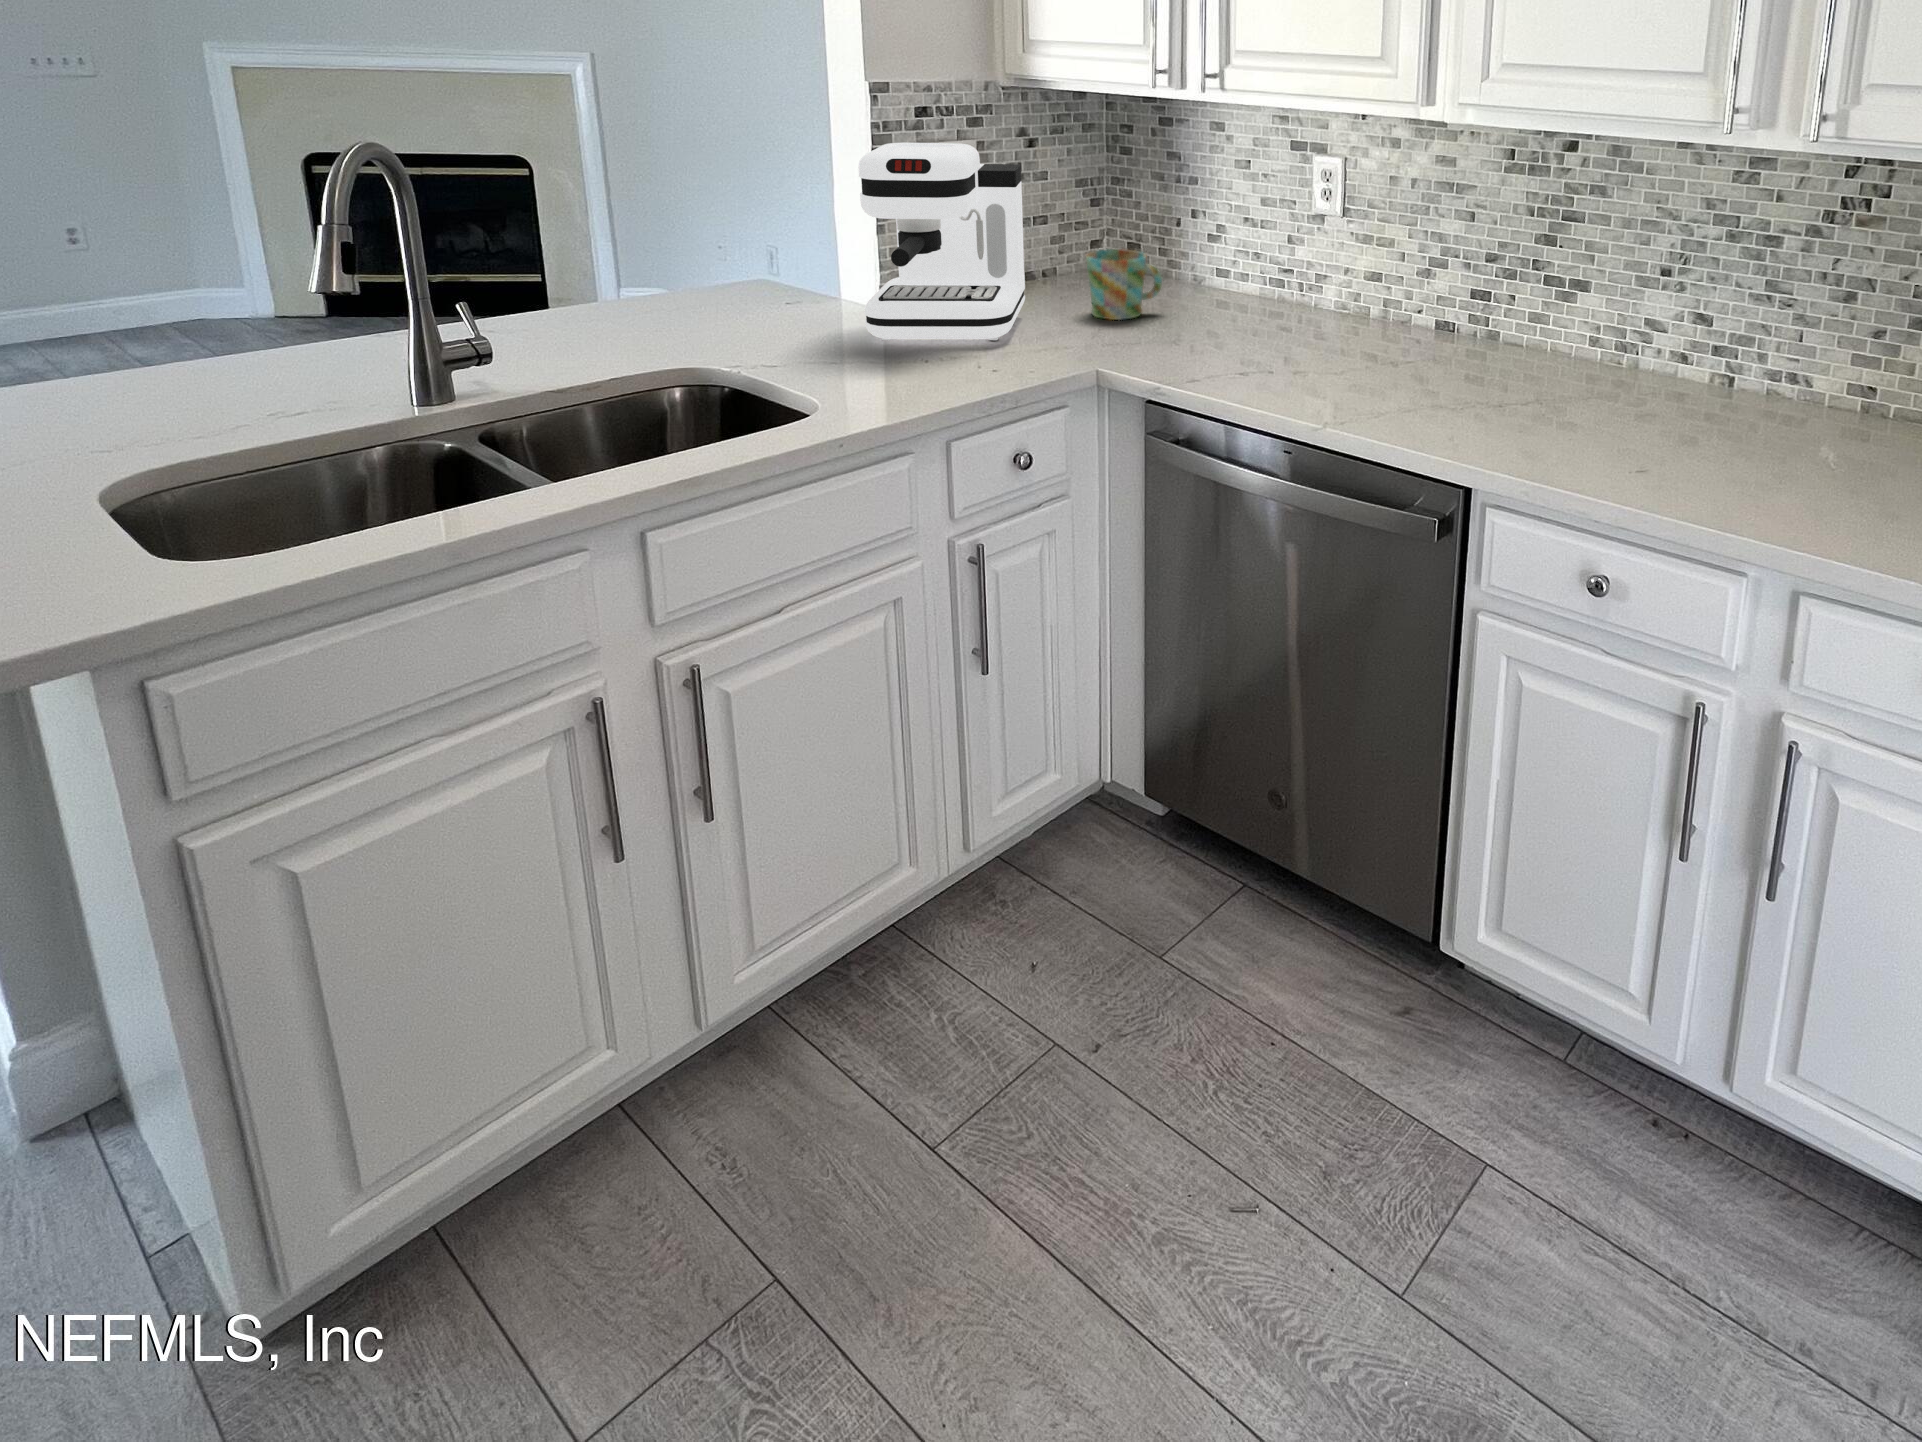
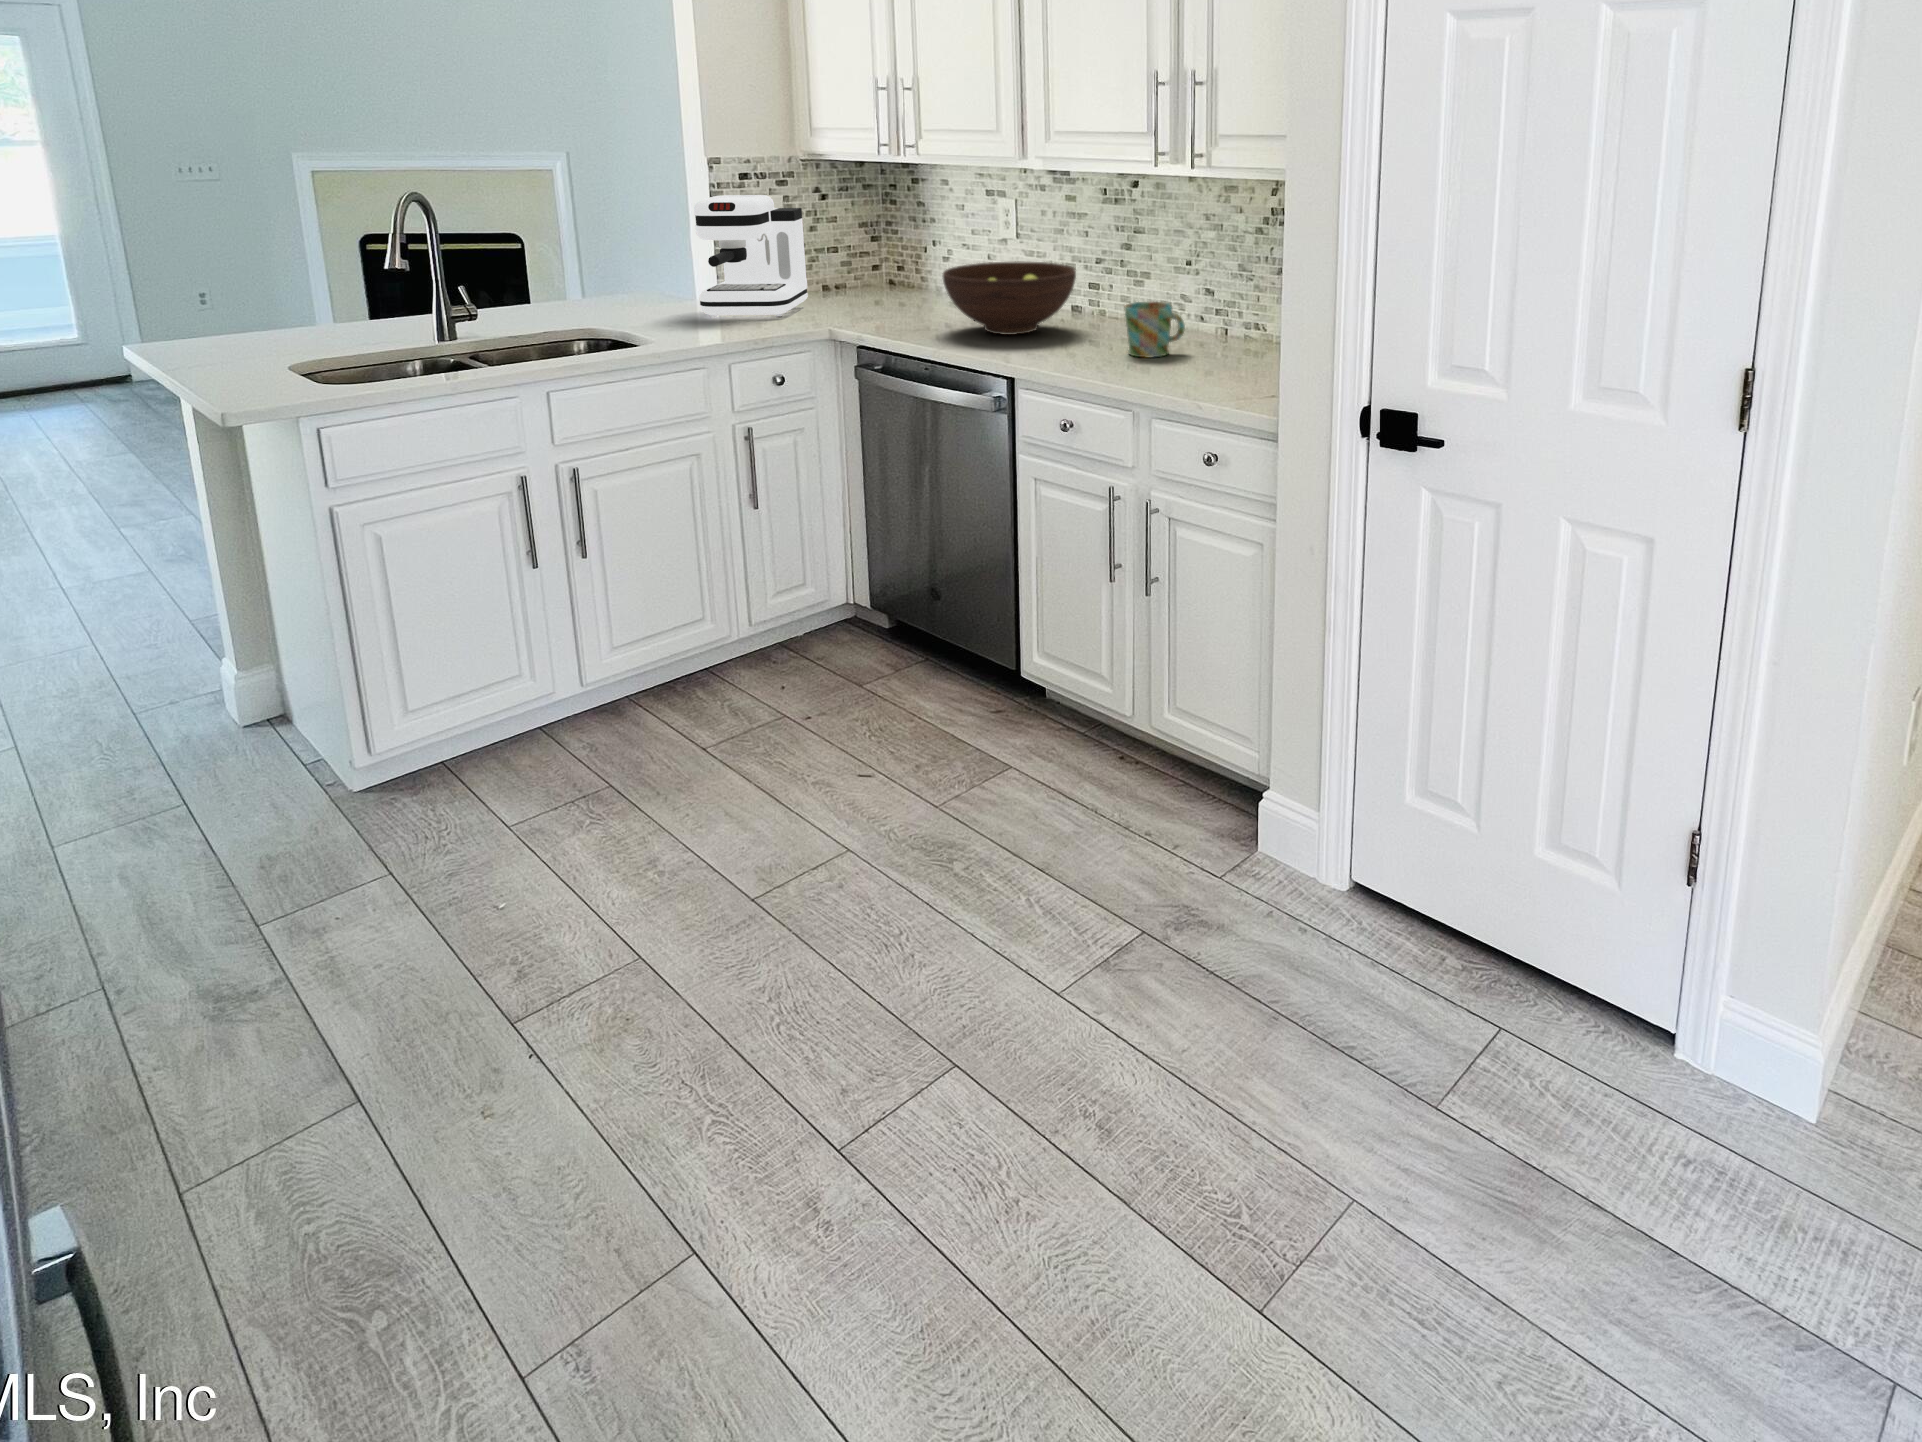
mug: present [1086,249,1162,320] -> present [1124,302,1185,357]
fruit bowl: none [1289,261,1504,387] -> present [943,261,1076,335]

